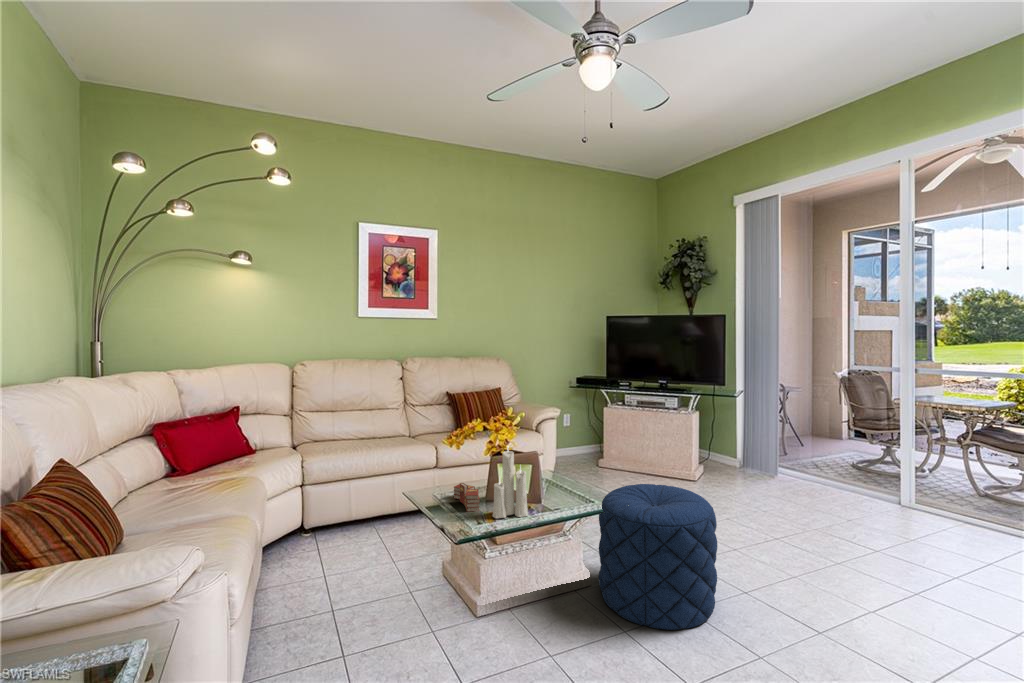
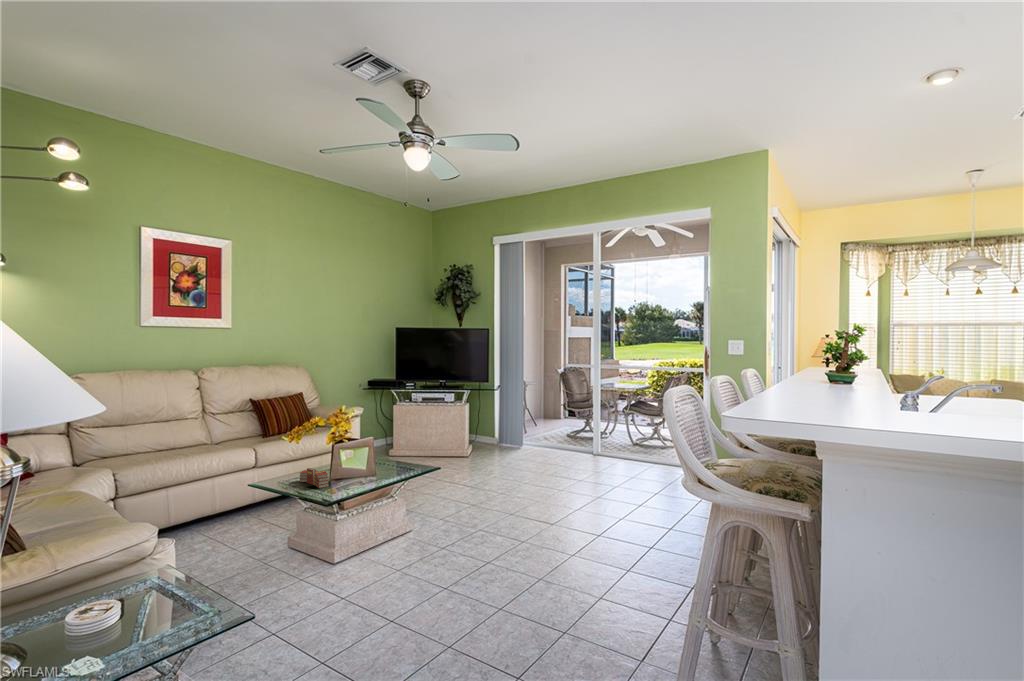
candle: present [493,446,528,518] -> none [342,428,369,488]
pouf: present [599,484,717,630] -> none [417,453,496,545]

